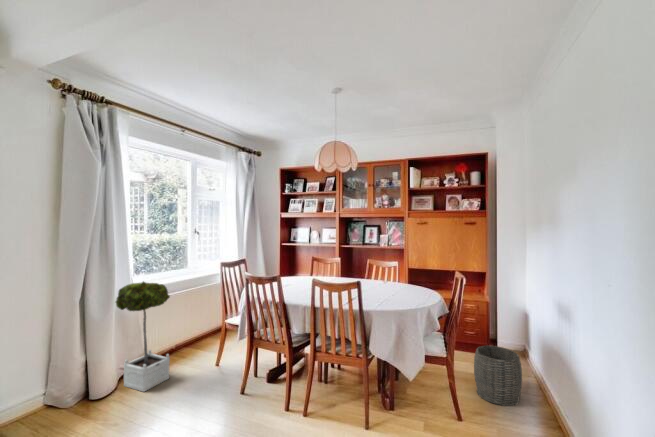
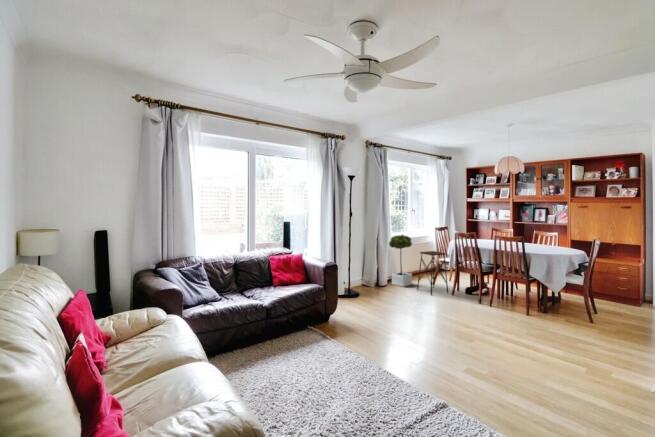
side table: none [170,310,233,414] -> present [417,251,448,295]
woven basket: present [474,346,522,406] -> none [606,285,641,318]

